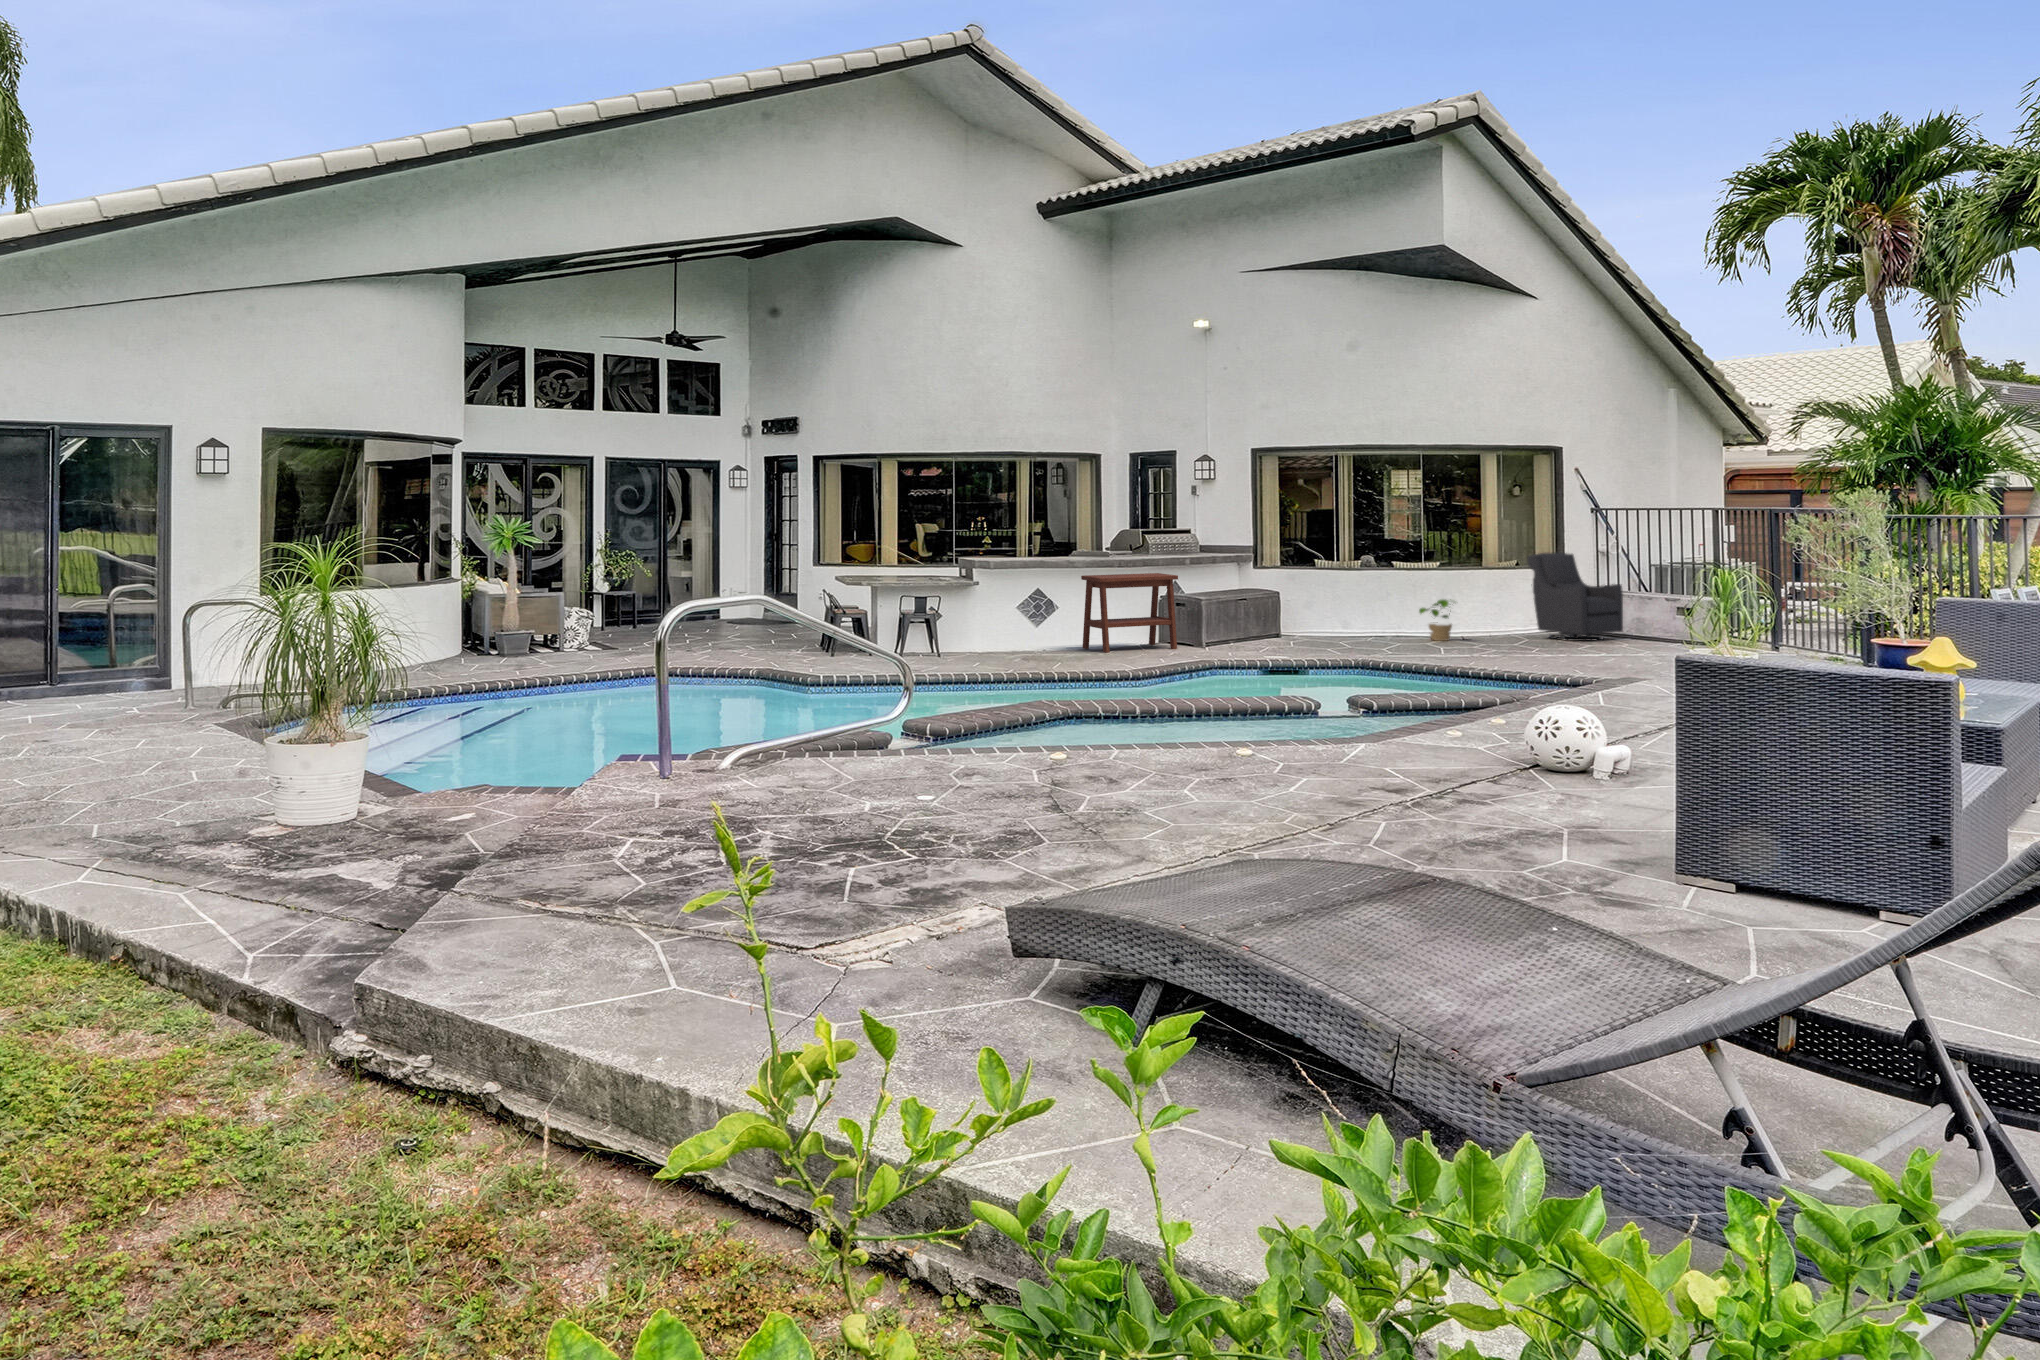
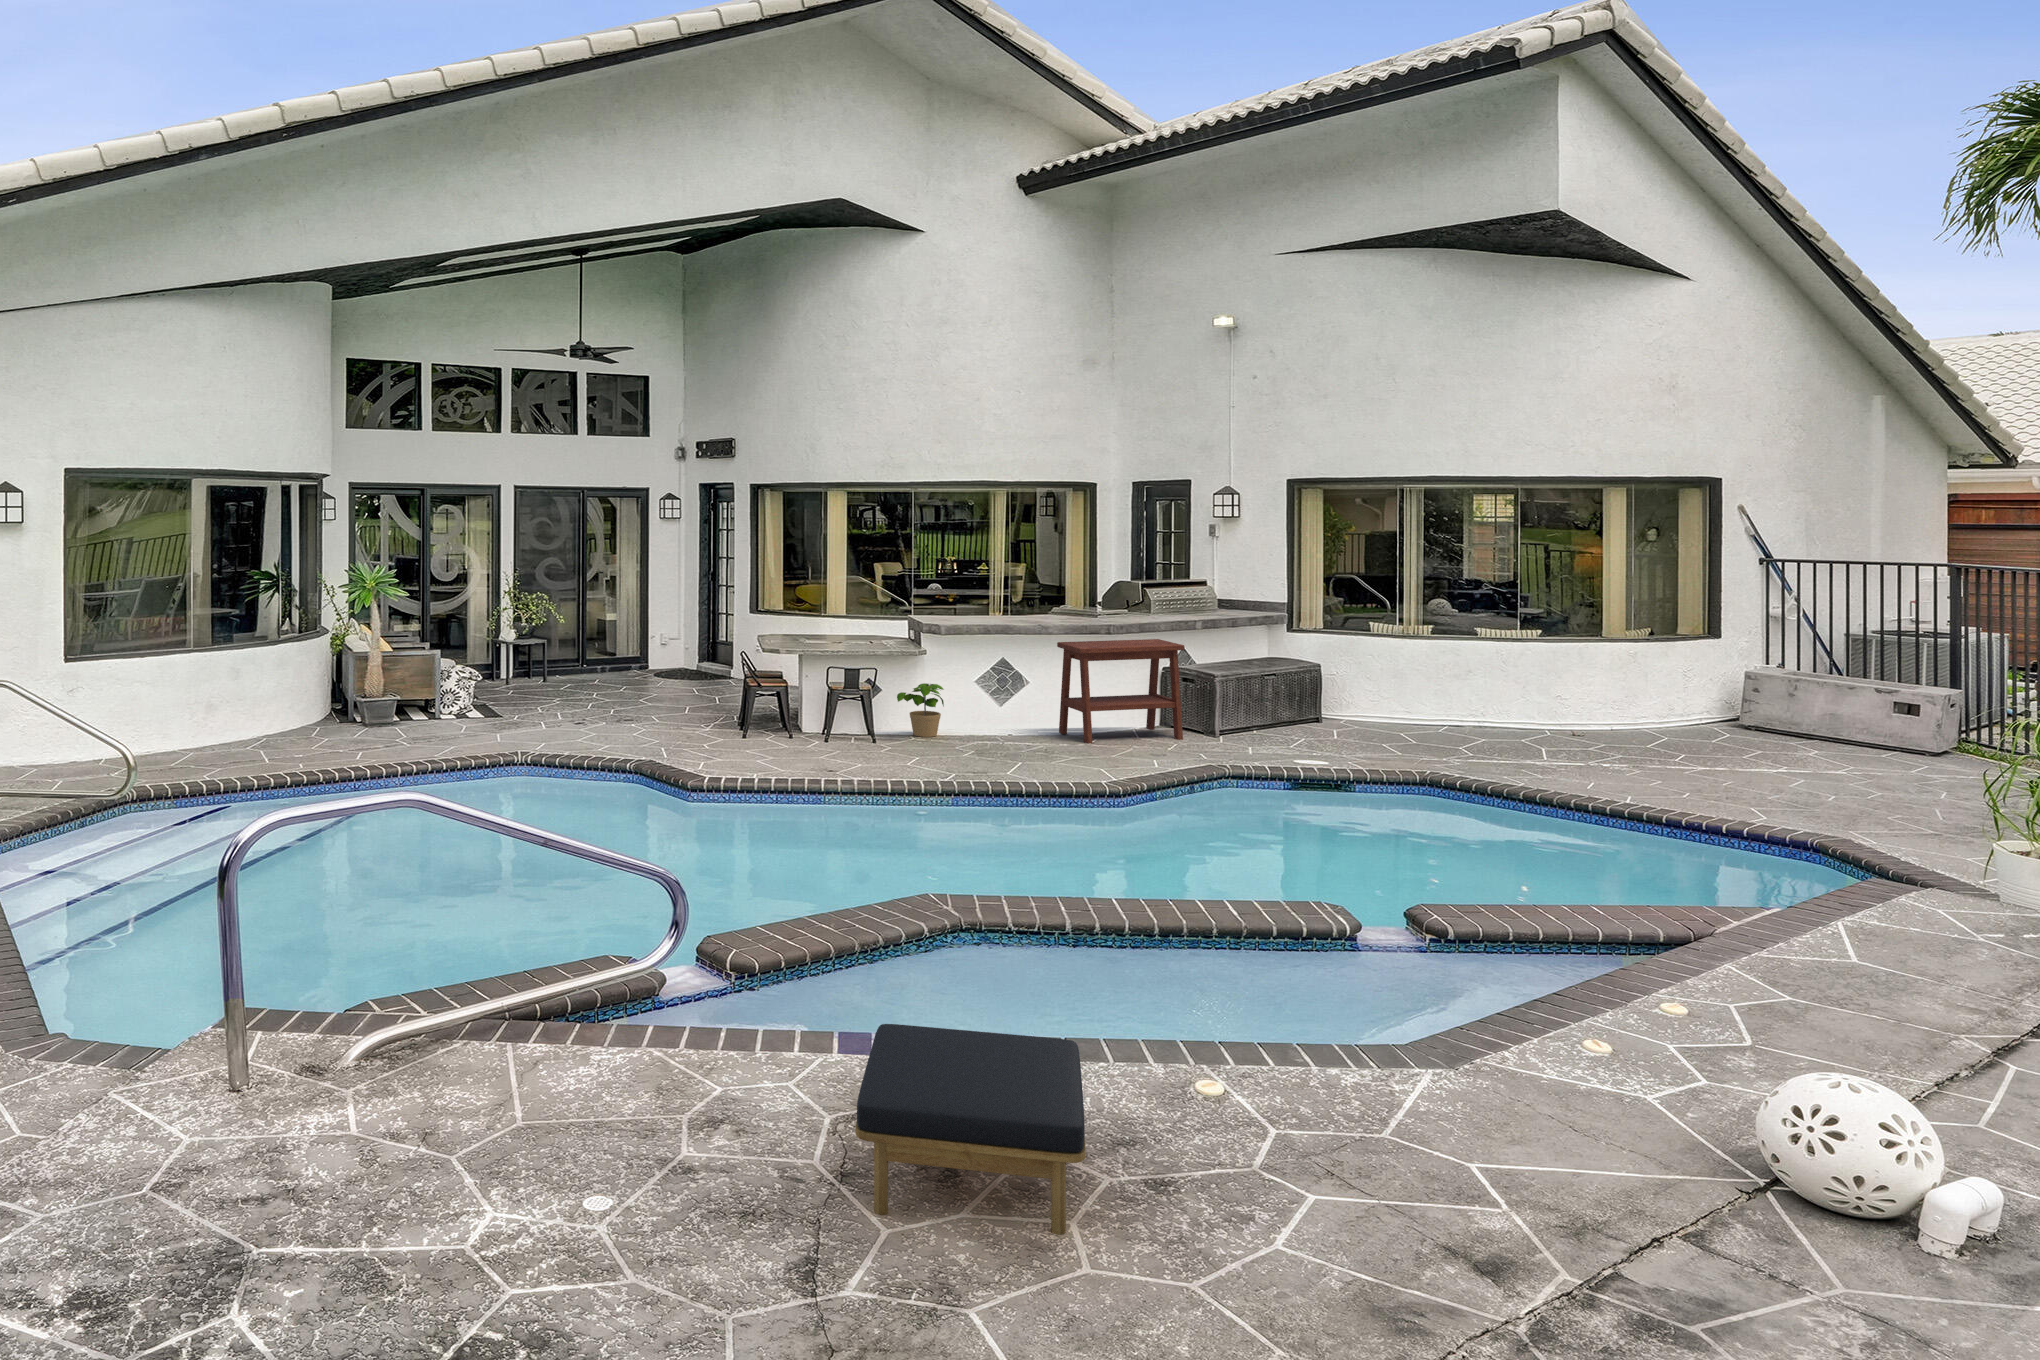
chair: present [1527,553,1623,641] -> none [1677,621,1827,747]
potted plant: present [1419,599,1452,641] -> present [897,683,944,737]
ottoman: none [1029,715,1152,792] -> present [855,1024,1086,1235]

